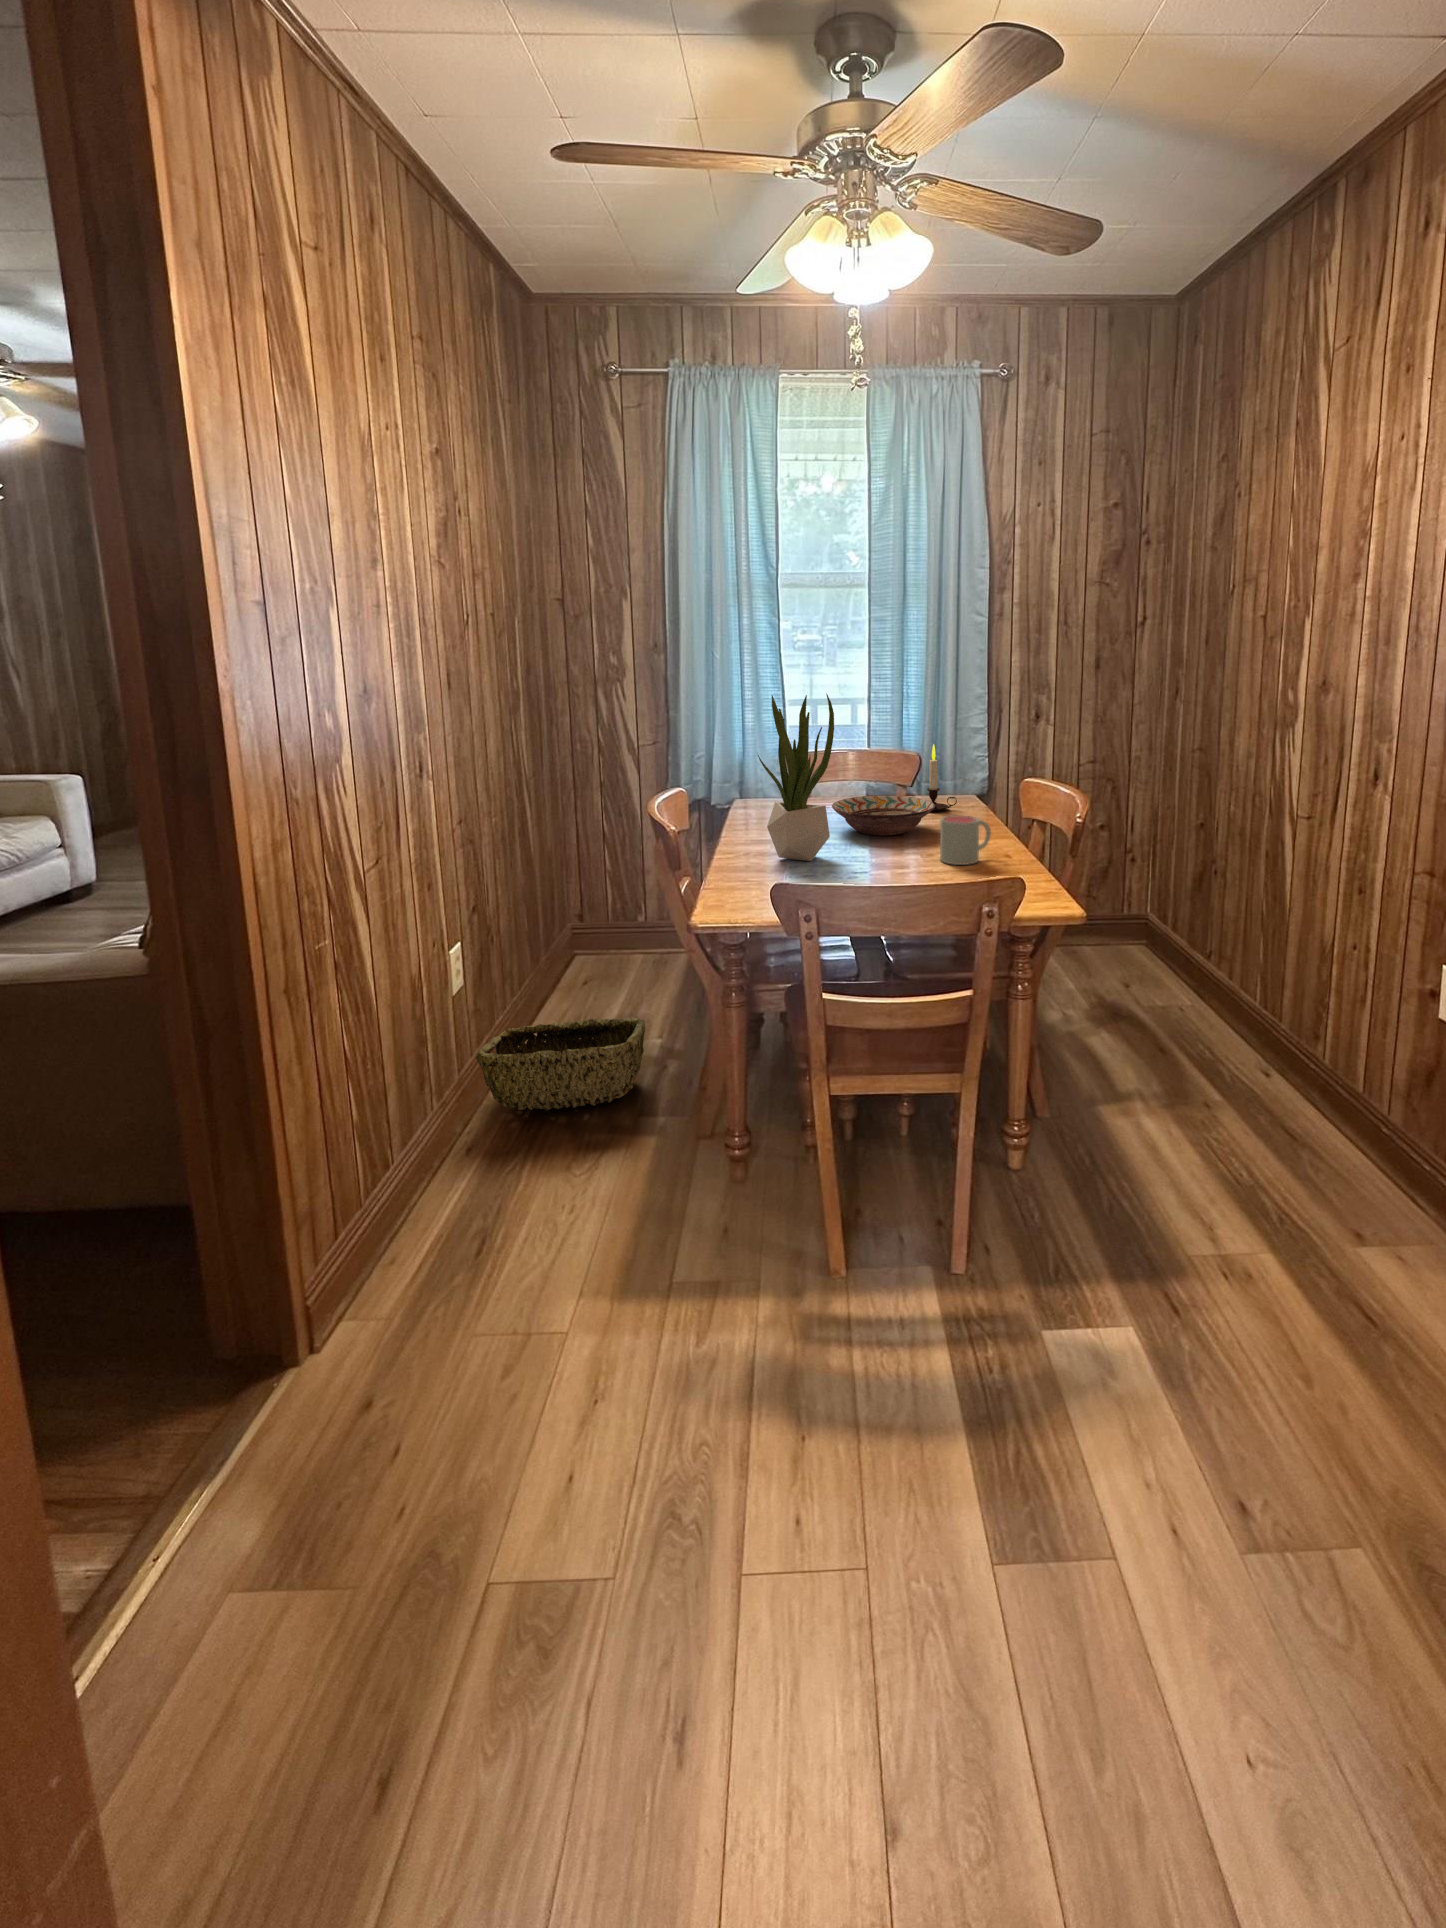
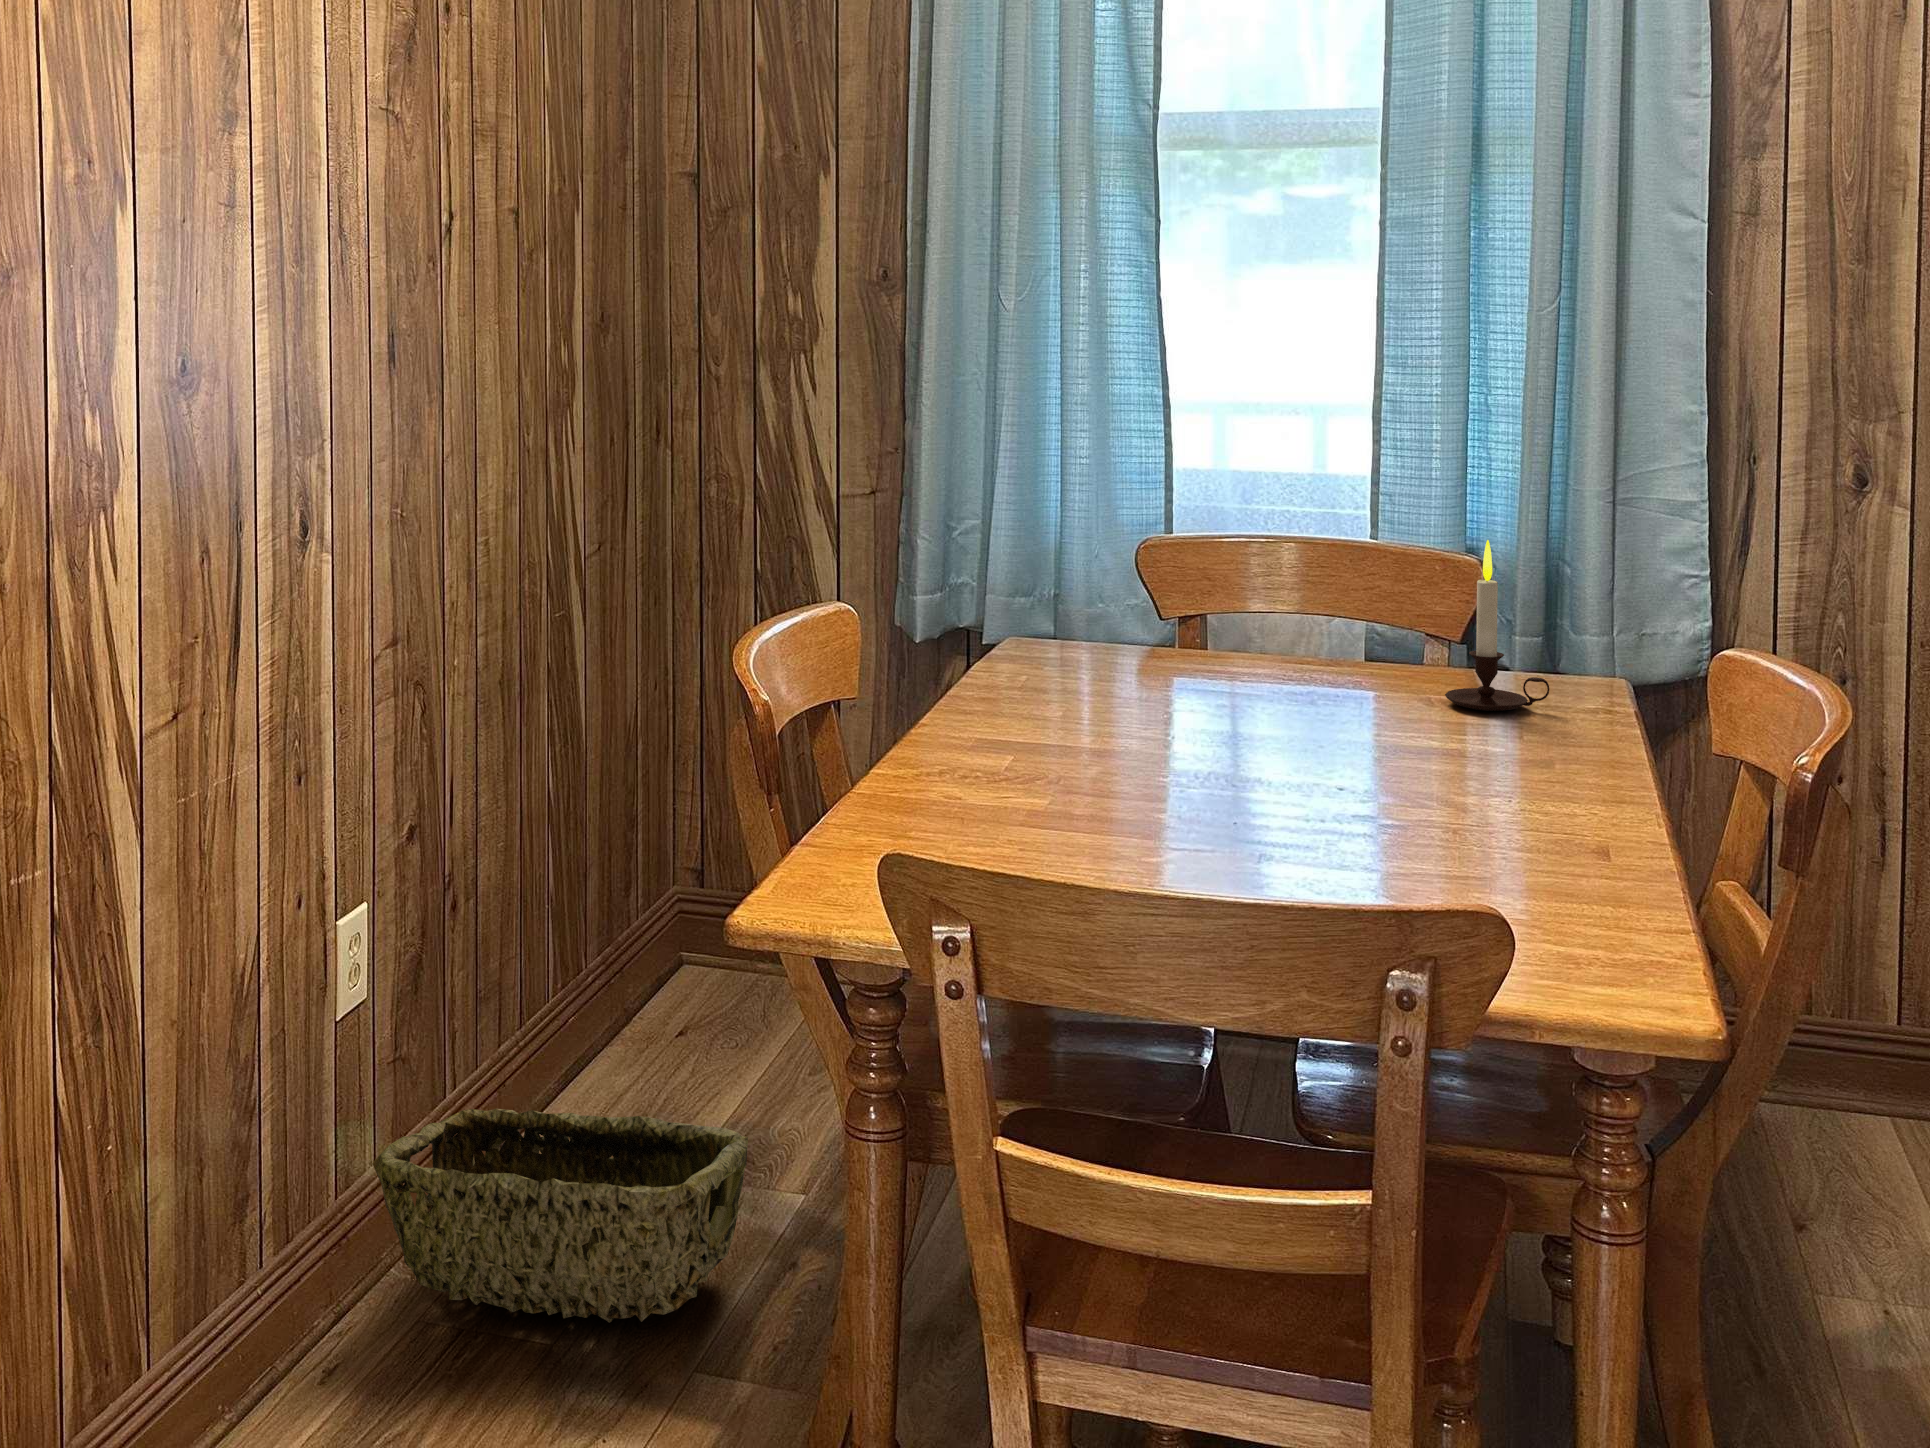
potted plant: present [758,694,834,861] -> none [967,412,1153,812]
decorative bowl: present [832,795,935,835] -> none [1190,659,1454,764]
mug: present [940,815,991,865] -> none [1416,732,1560,864]

